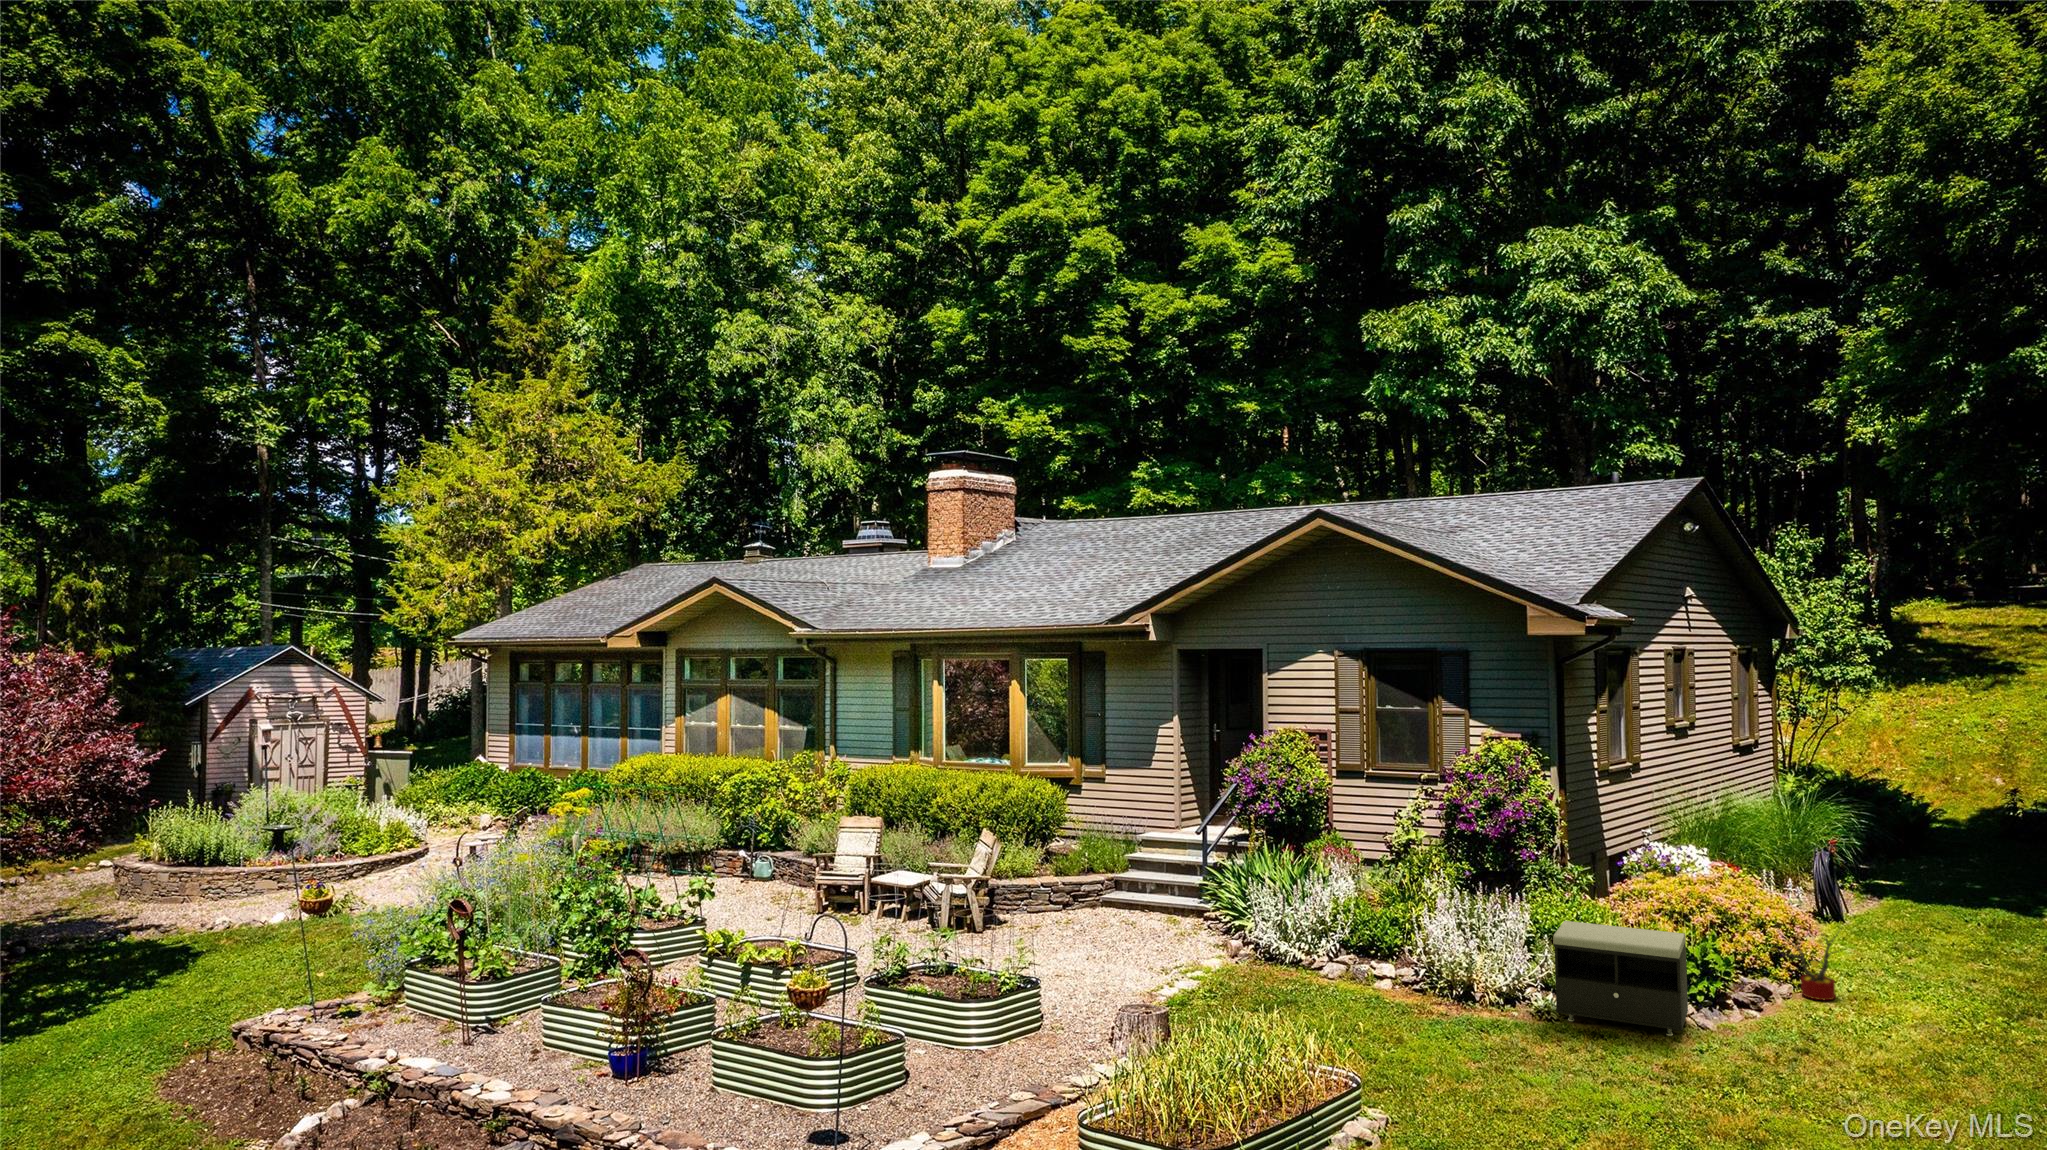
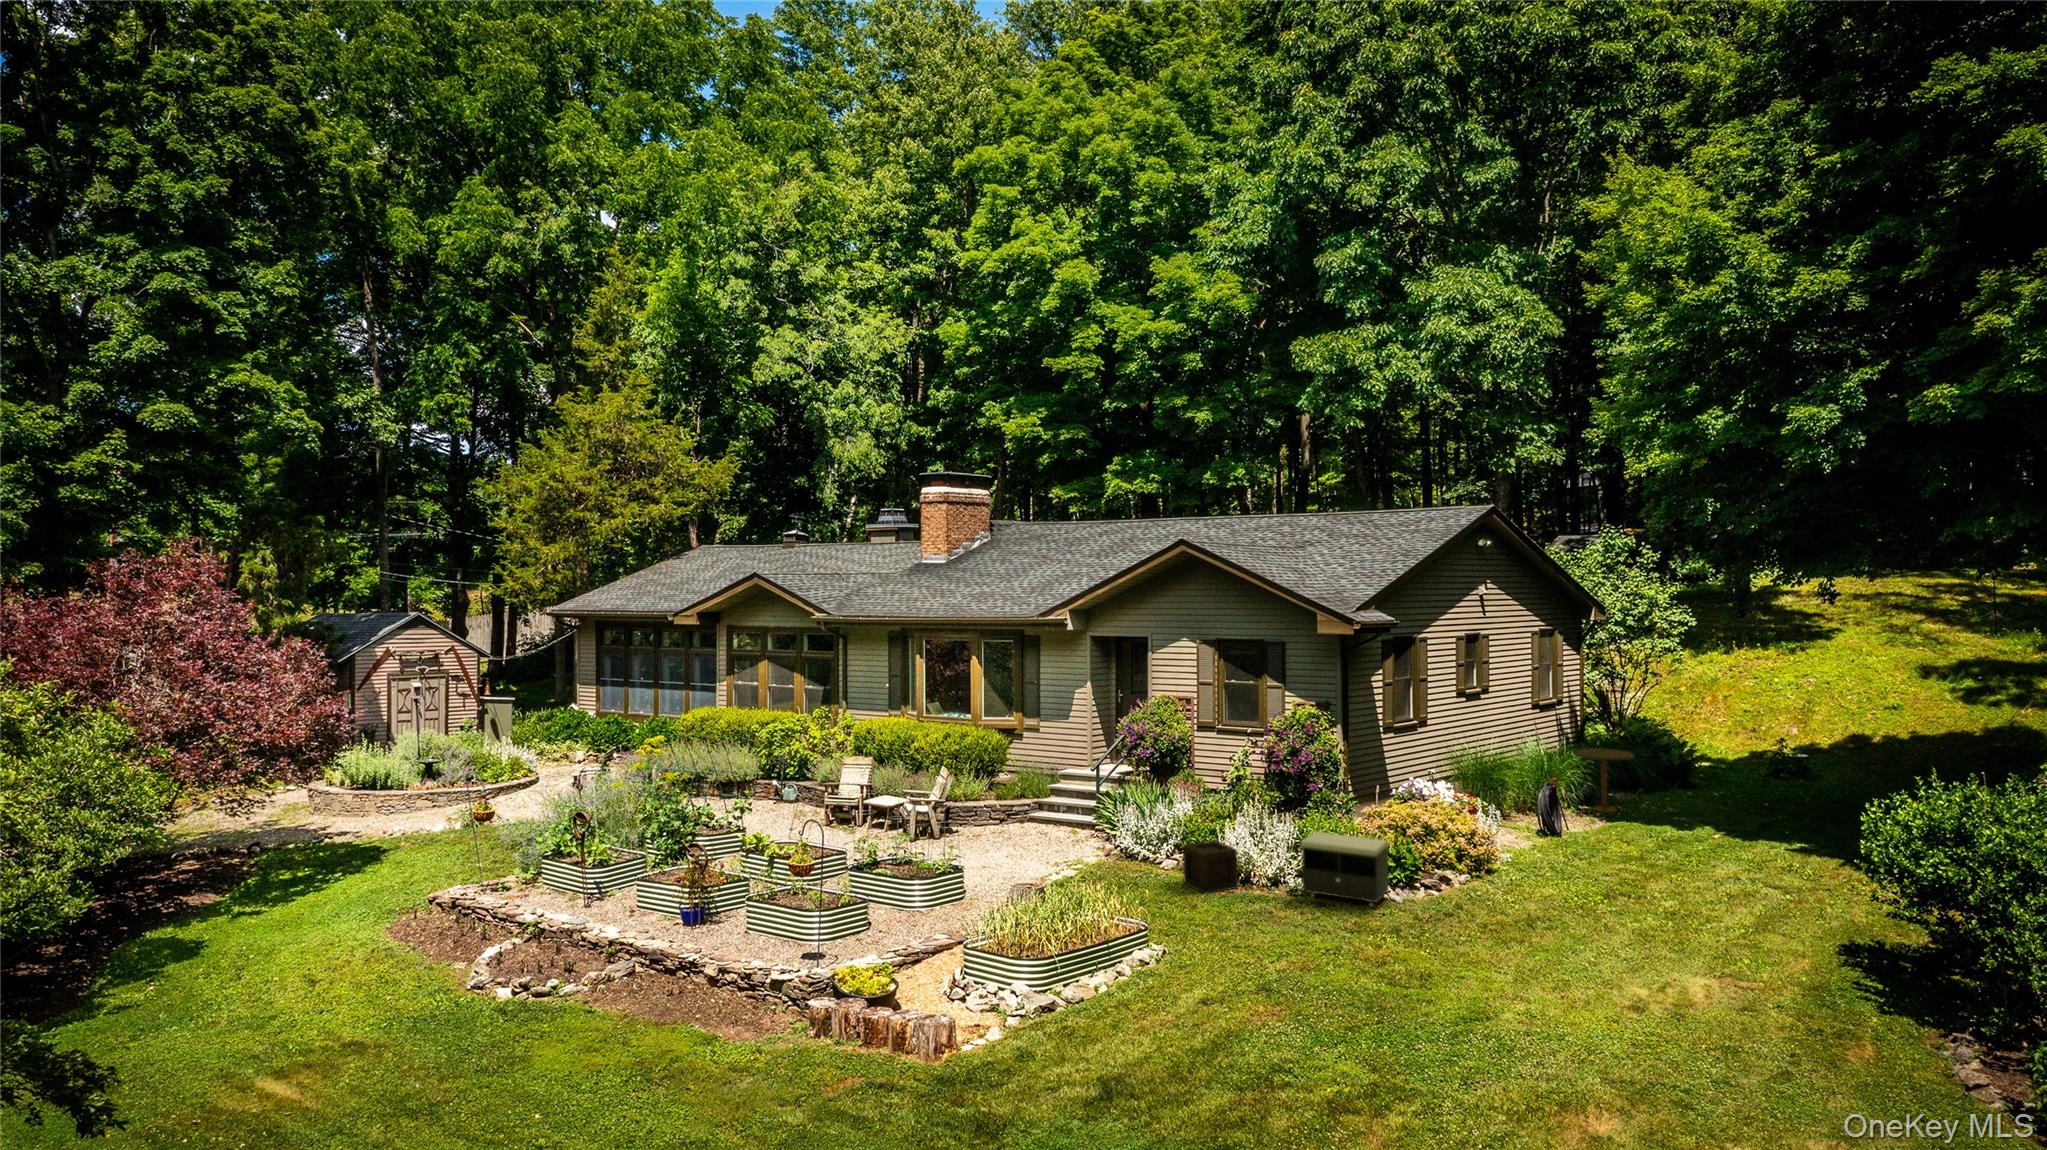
pedestal table: none [1868,799,1959,889] -> present [1575,748,1634,813]
decorative plant: present [1782,928,1860,1000] -> none [1452,834,1512,885]
wooden crate: none [1364,934,1451,1016] -> present [1183,841,1238,893]

